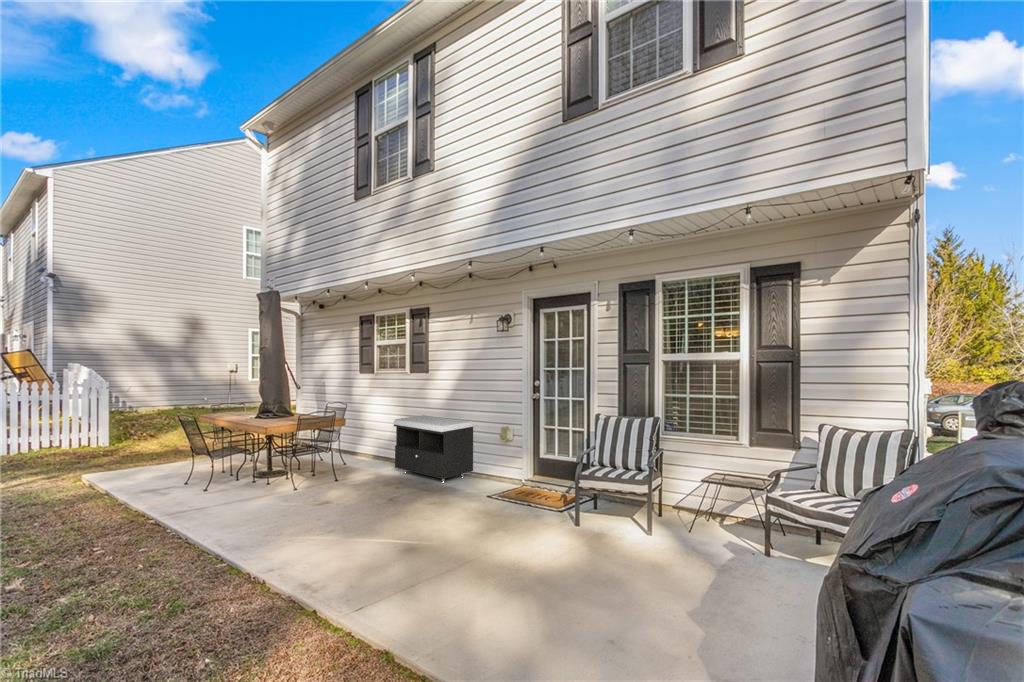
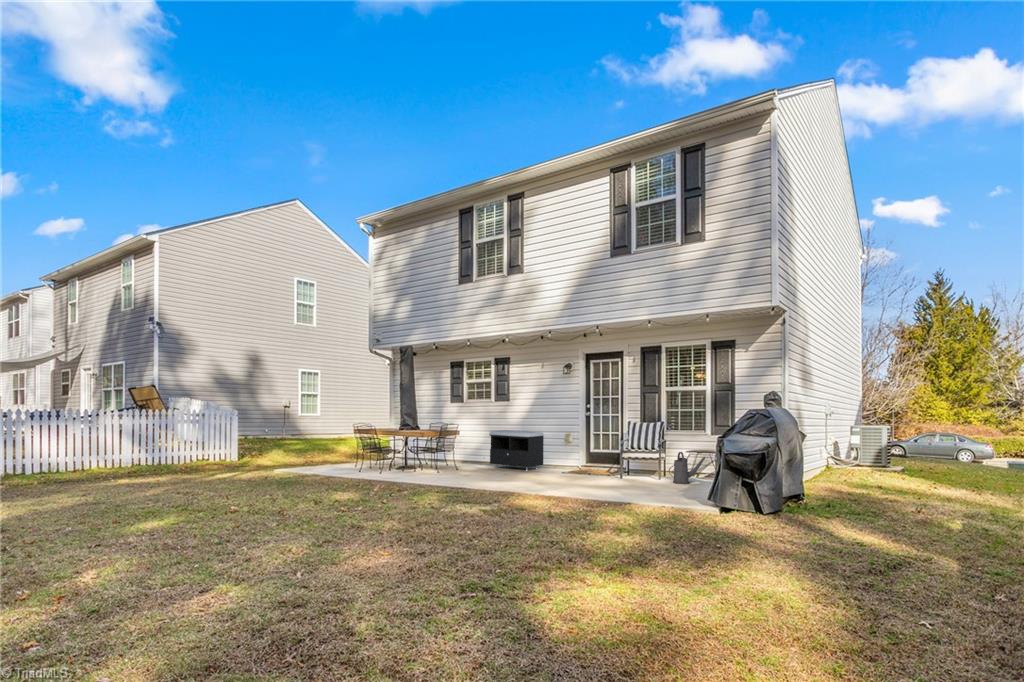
watering can: none [665,476,734,539] -> present [669,452,705,484]

